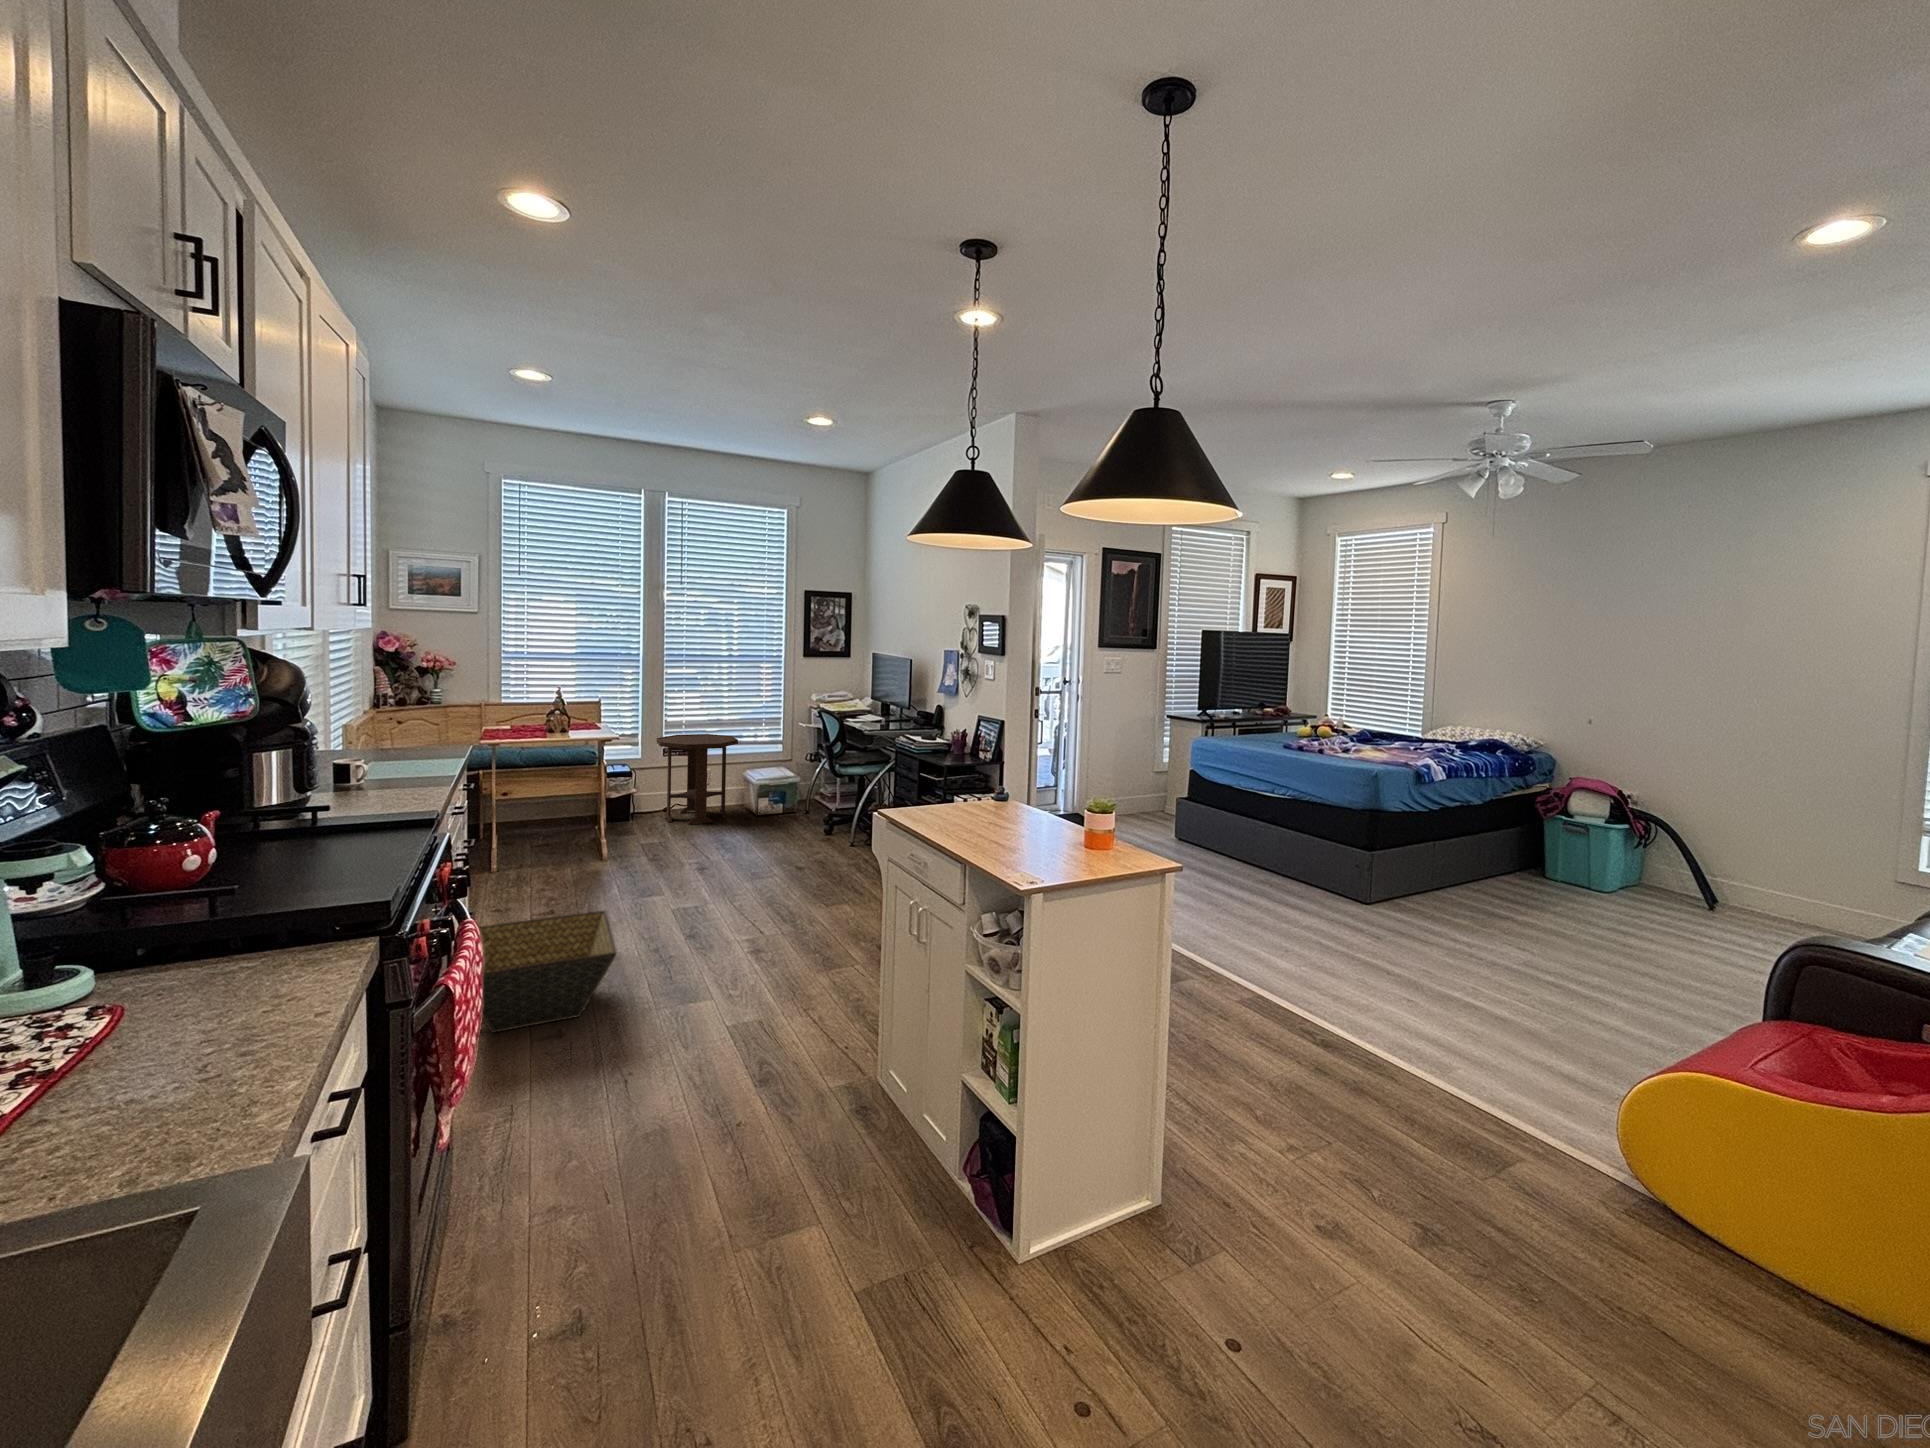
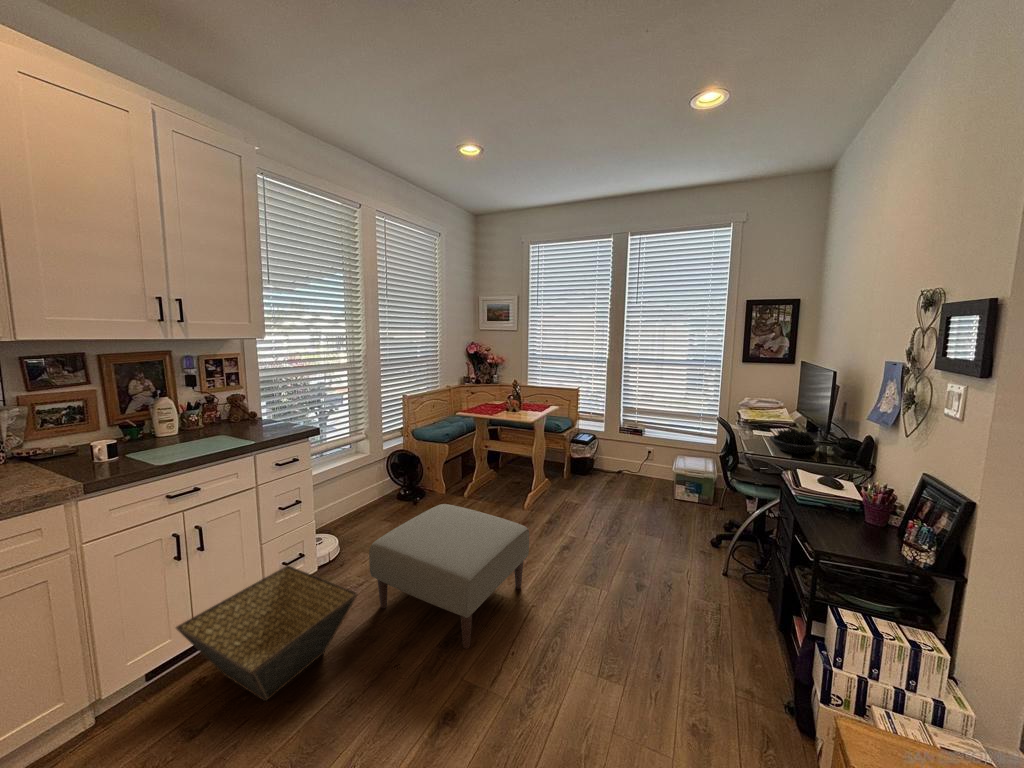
succulent plant: none [872,709,908,728] -> present [770,429,820,454]
side table: present [656,734,738,825] -> none [604,418,666,494]
ottoman: none [566,833,721,956] -> present [369,504,529,649]

